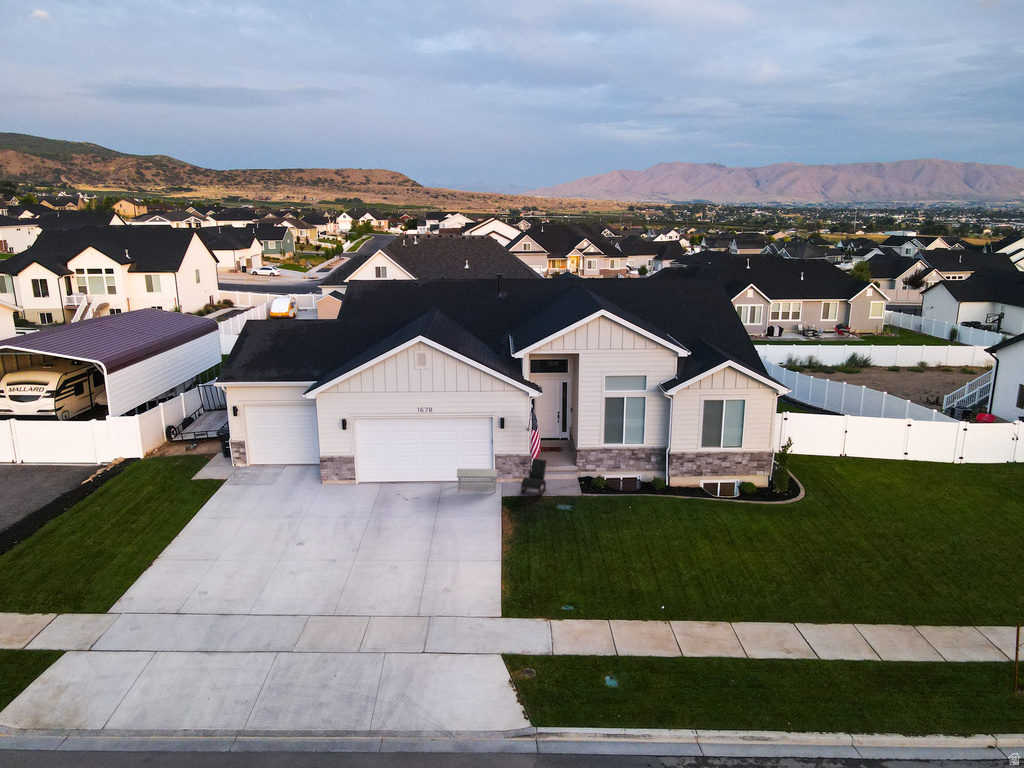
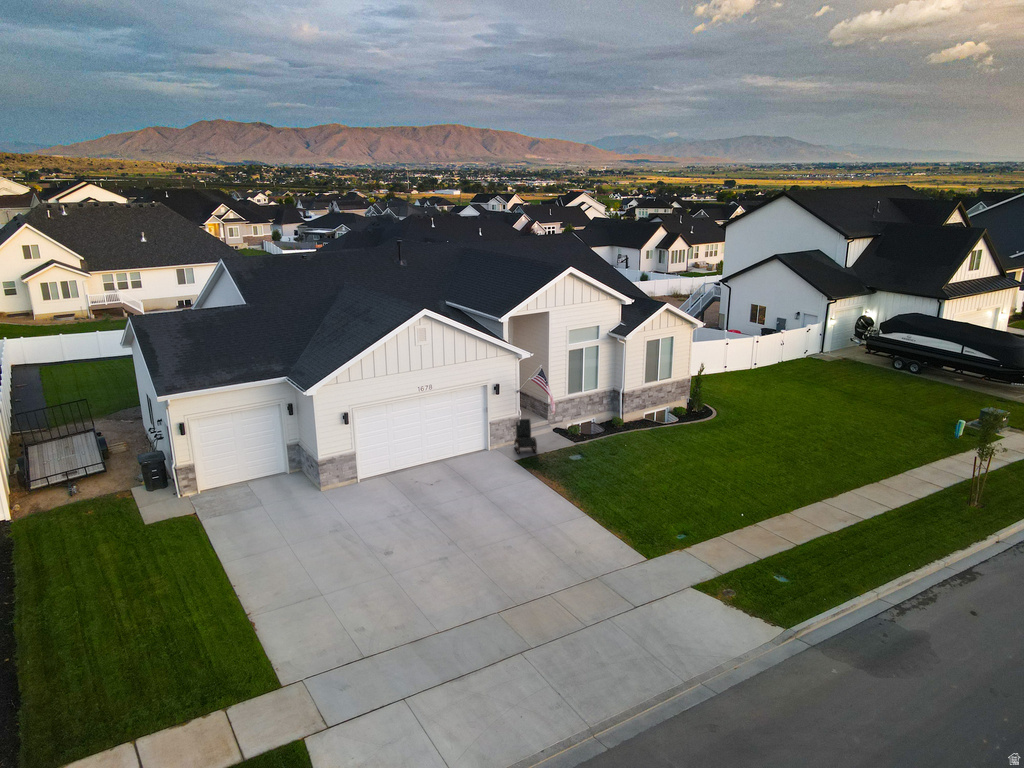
storage bench: present [457,469,497,492] -> none [452,436,497,466]

